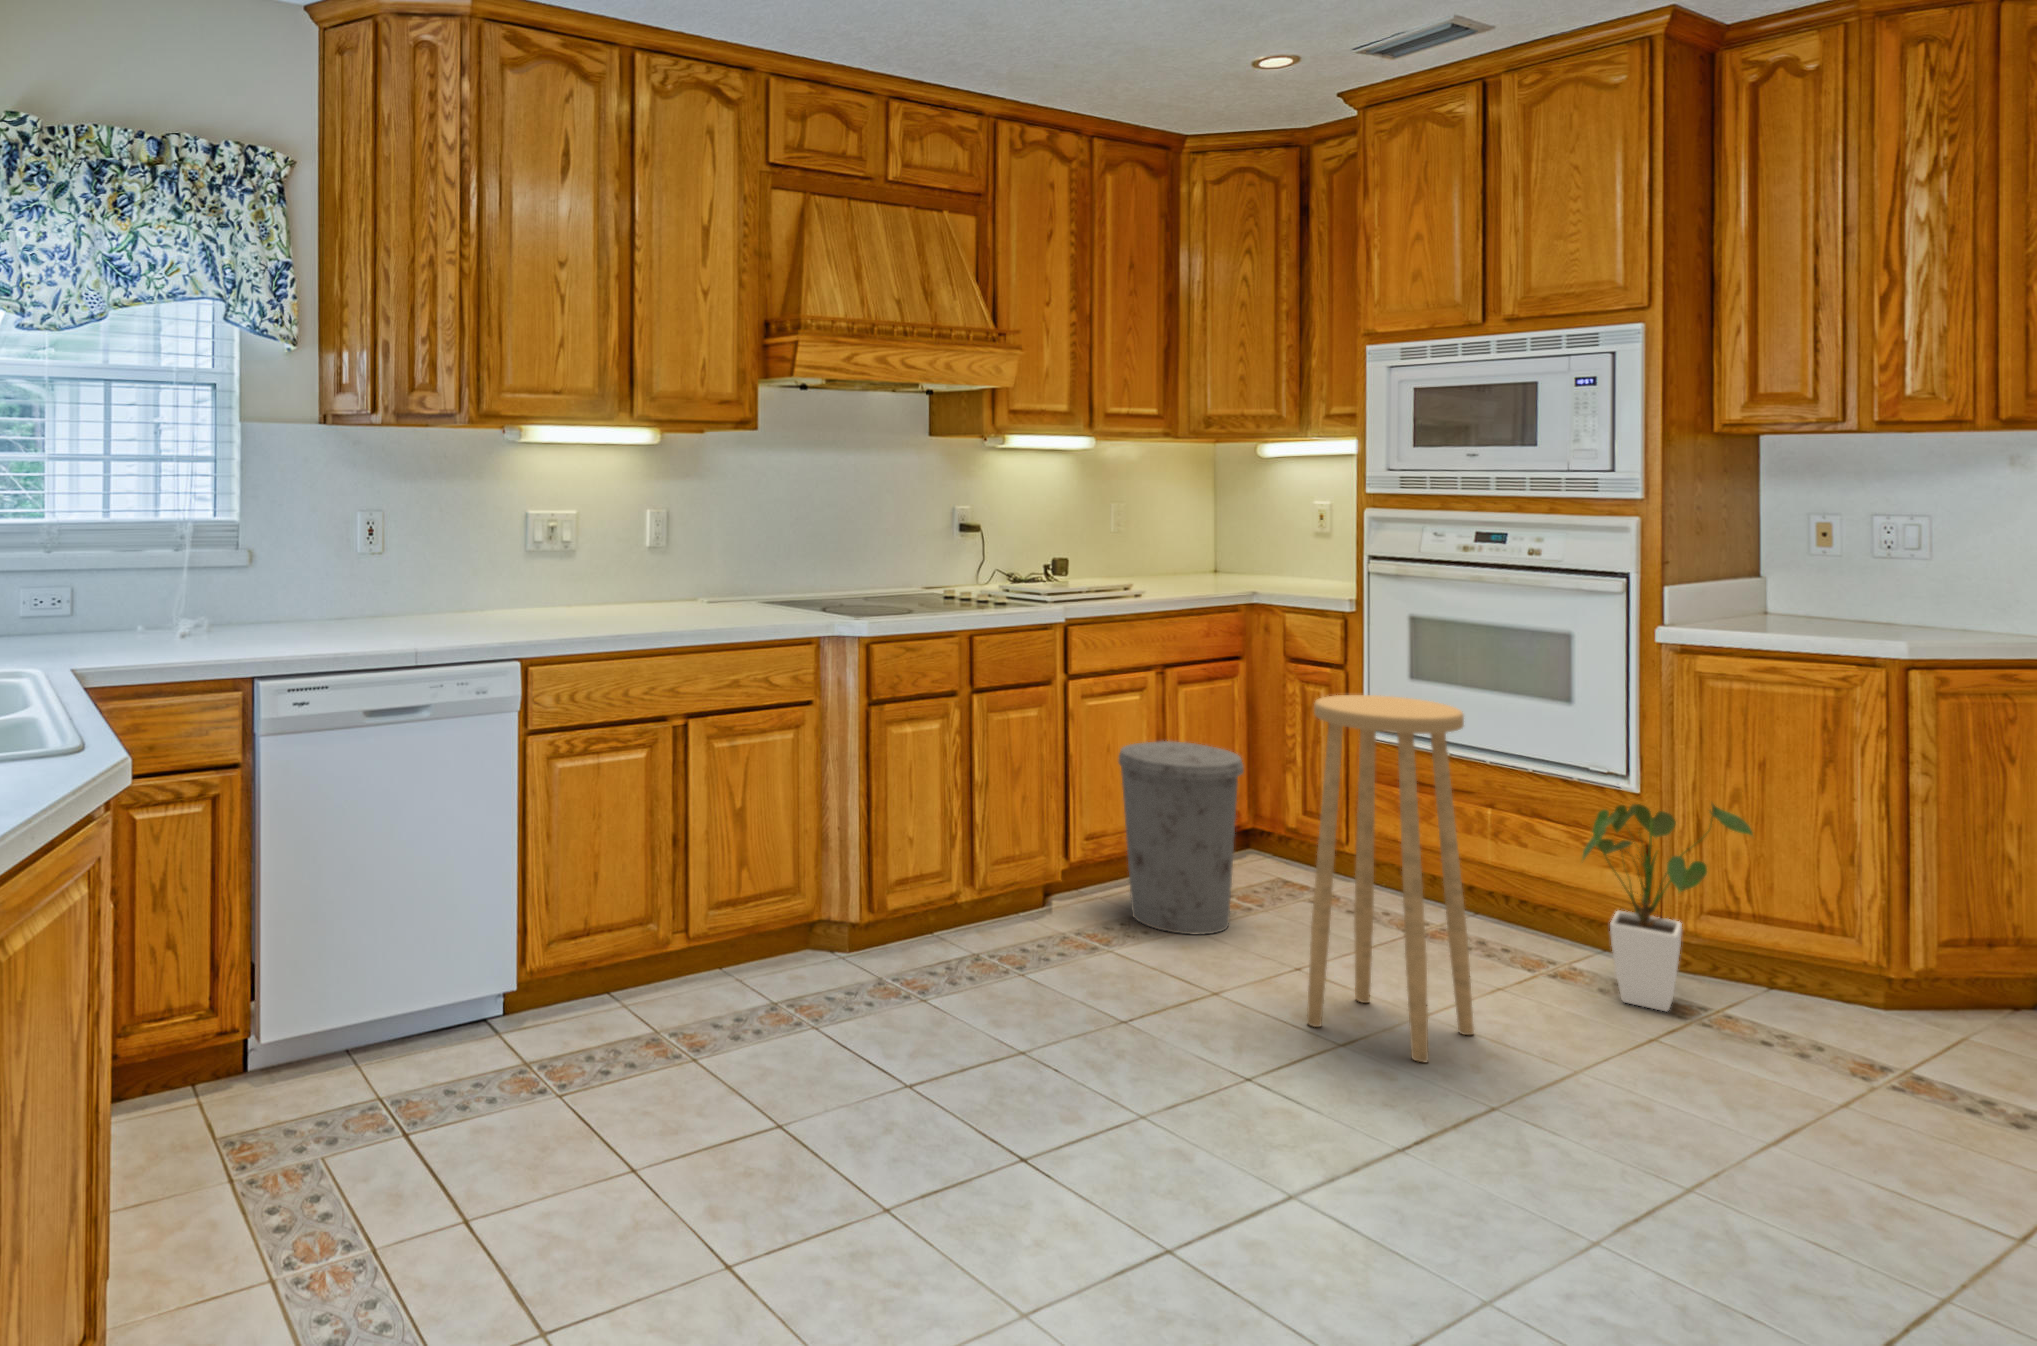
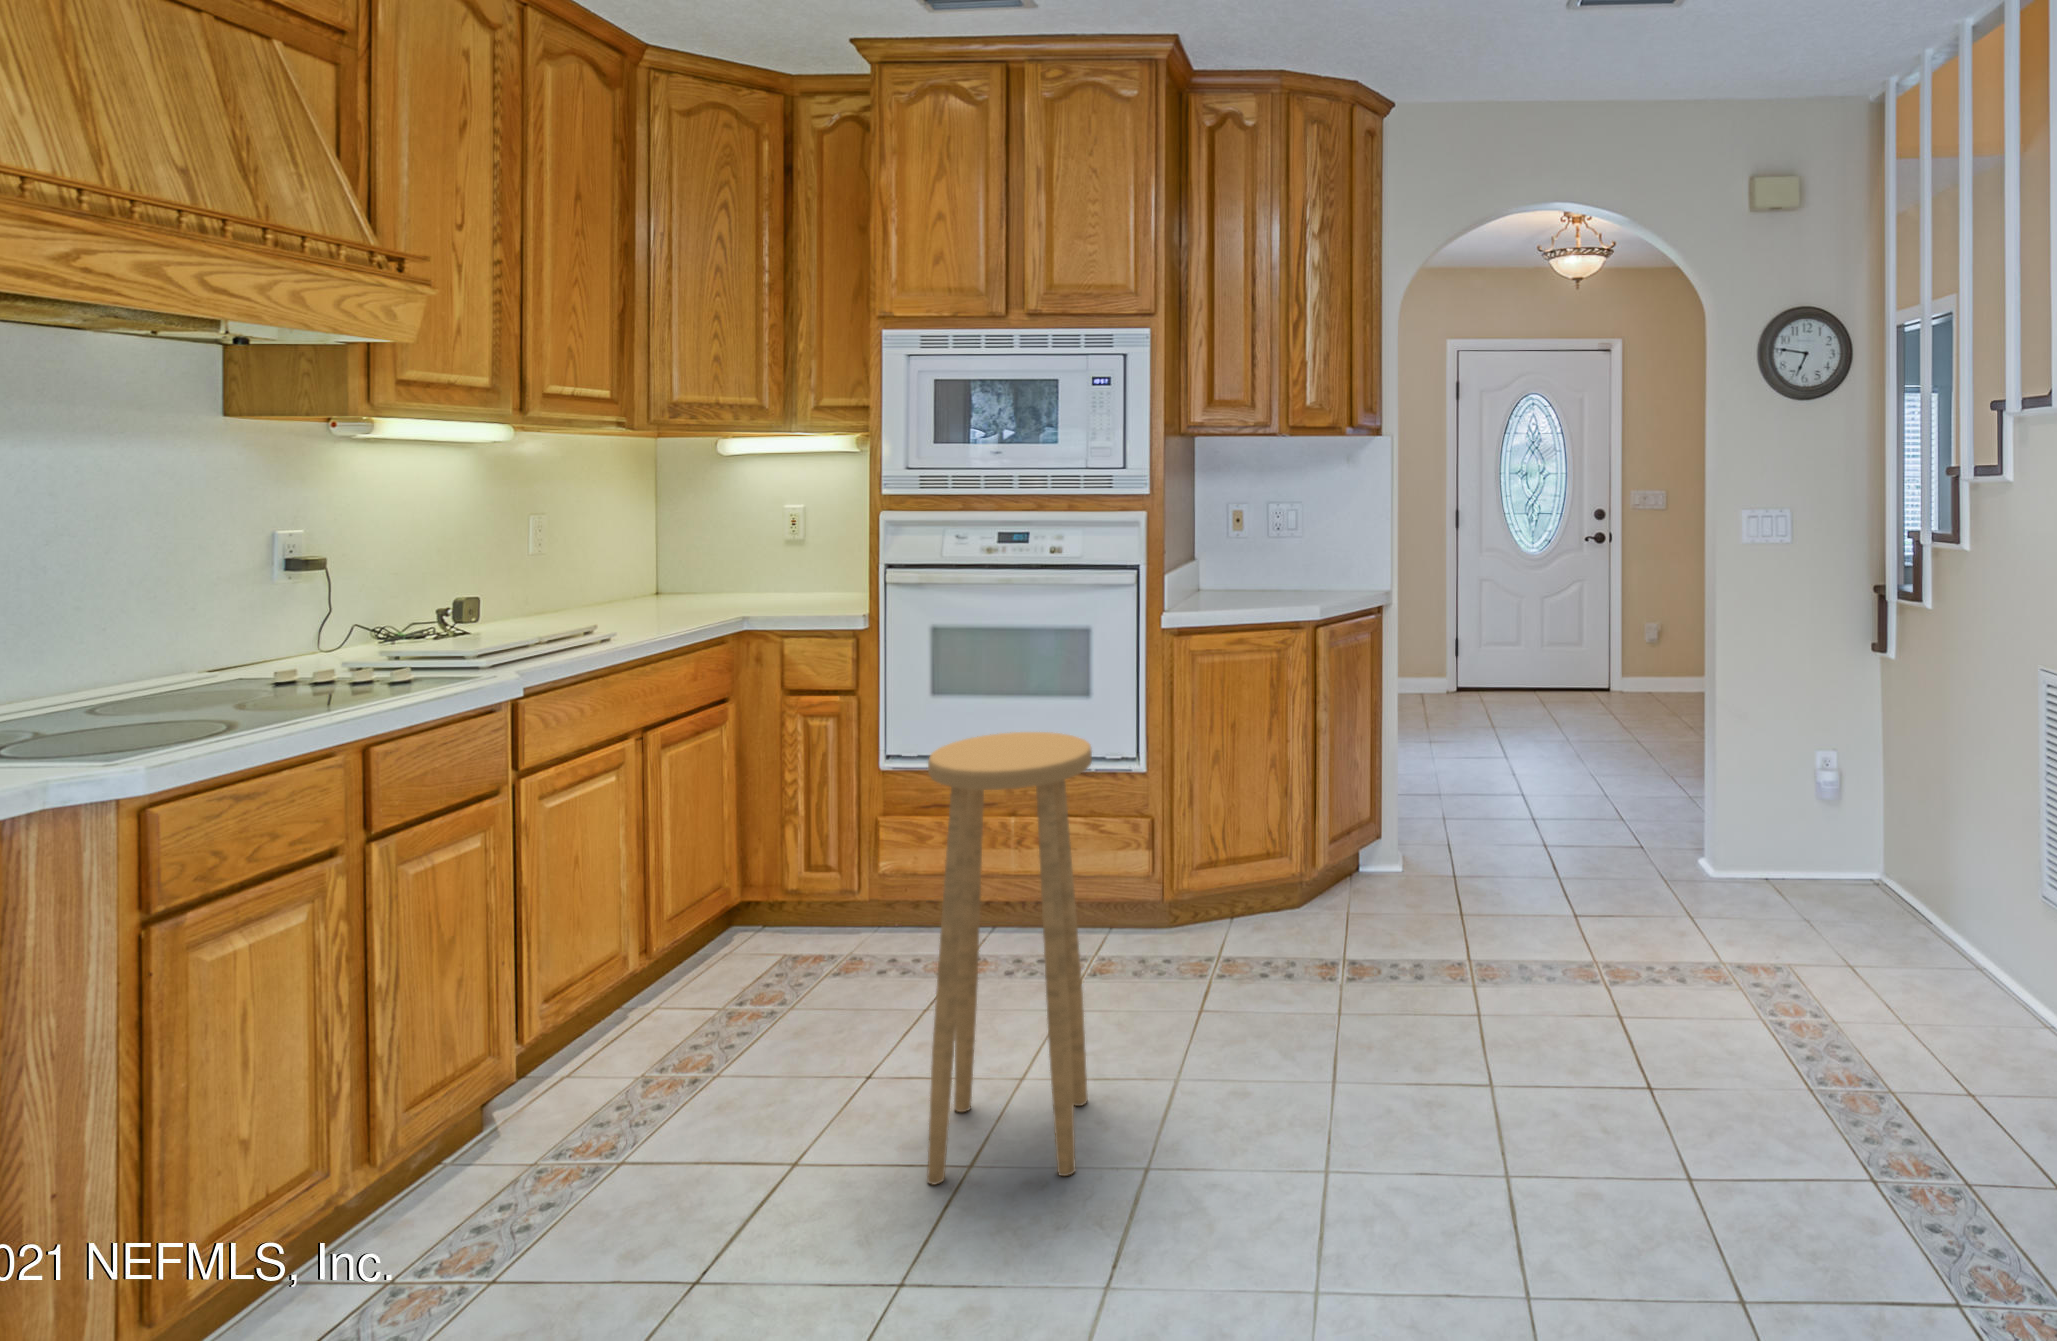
trash can: present [1119,741,1244,934] -> none [601,829,780,1110]
house plant: present [1582,804,1753,1012] -> none [1125,769,1241,988]

